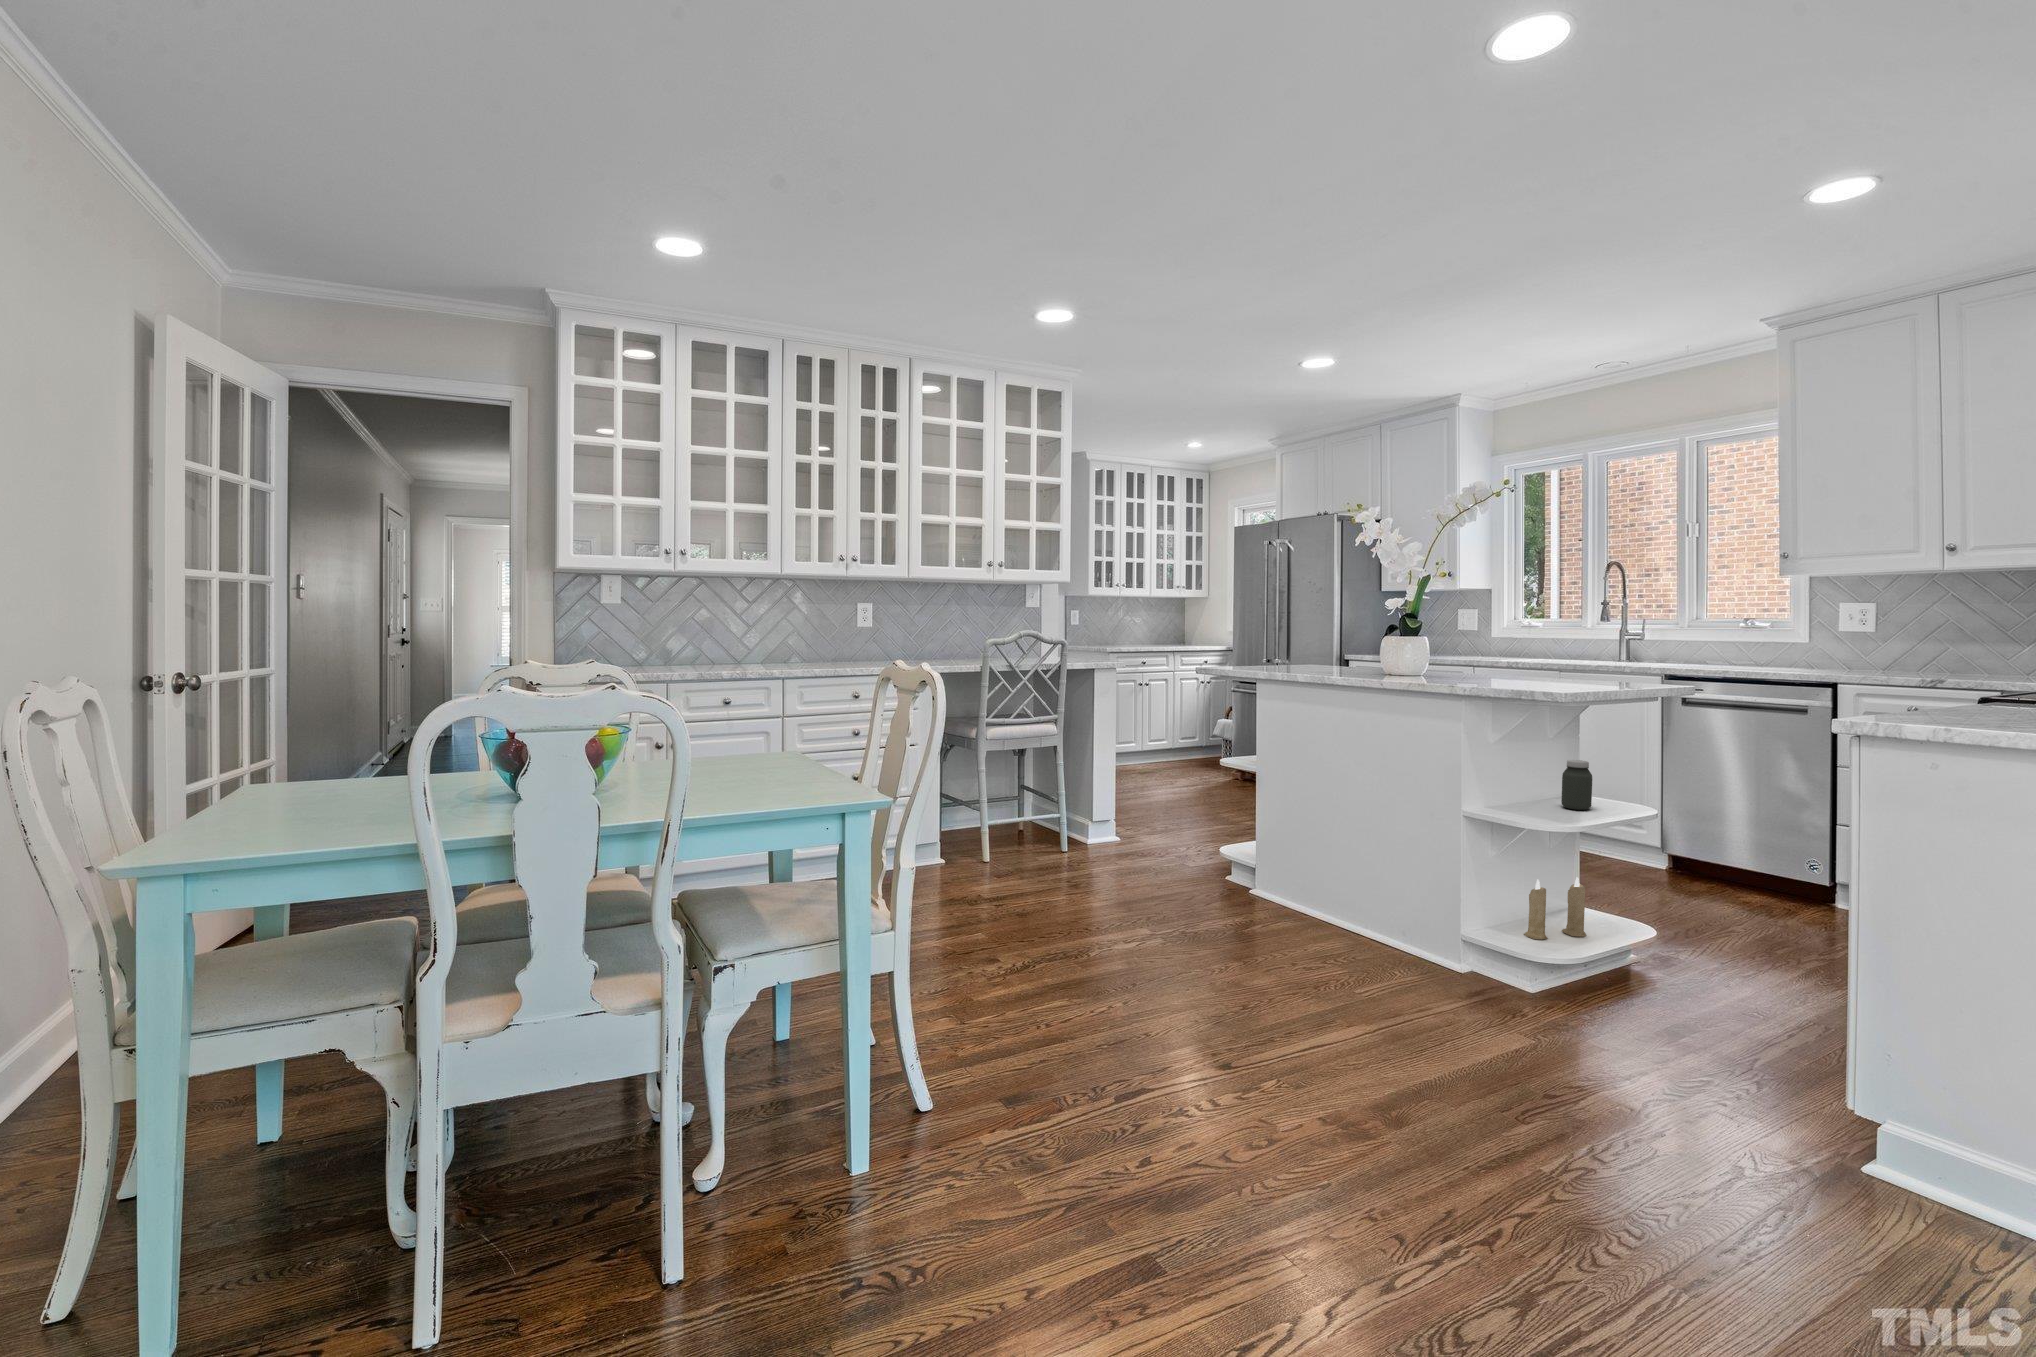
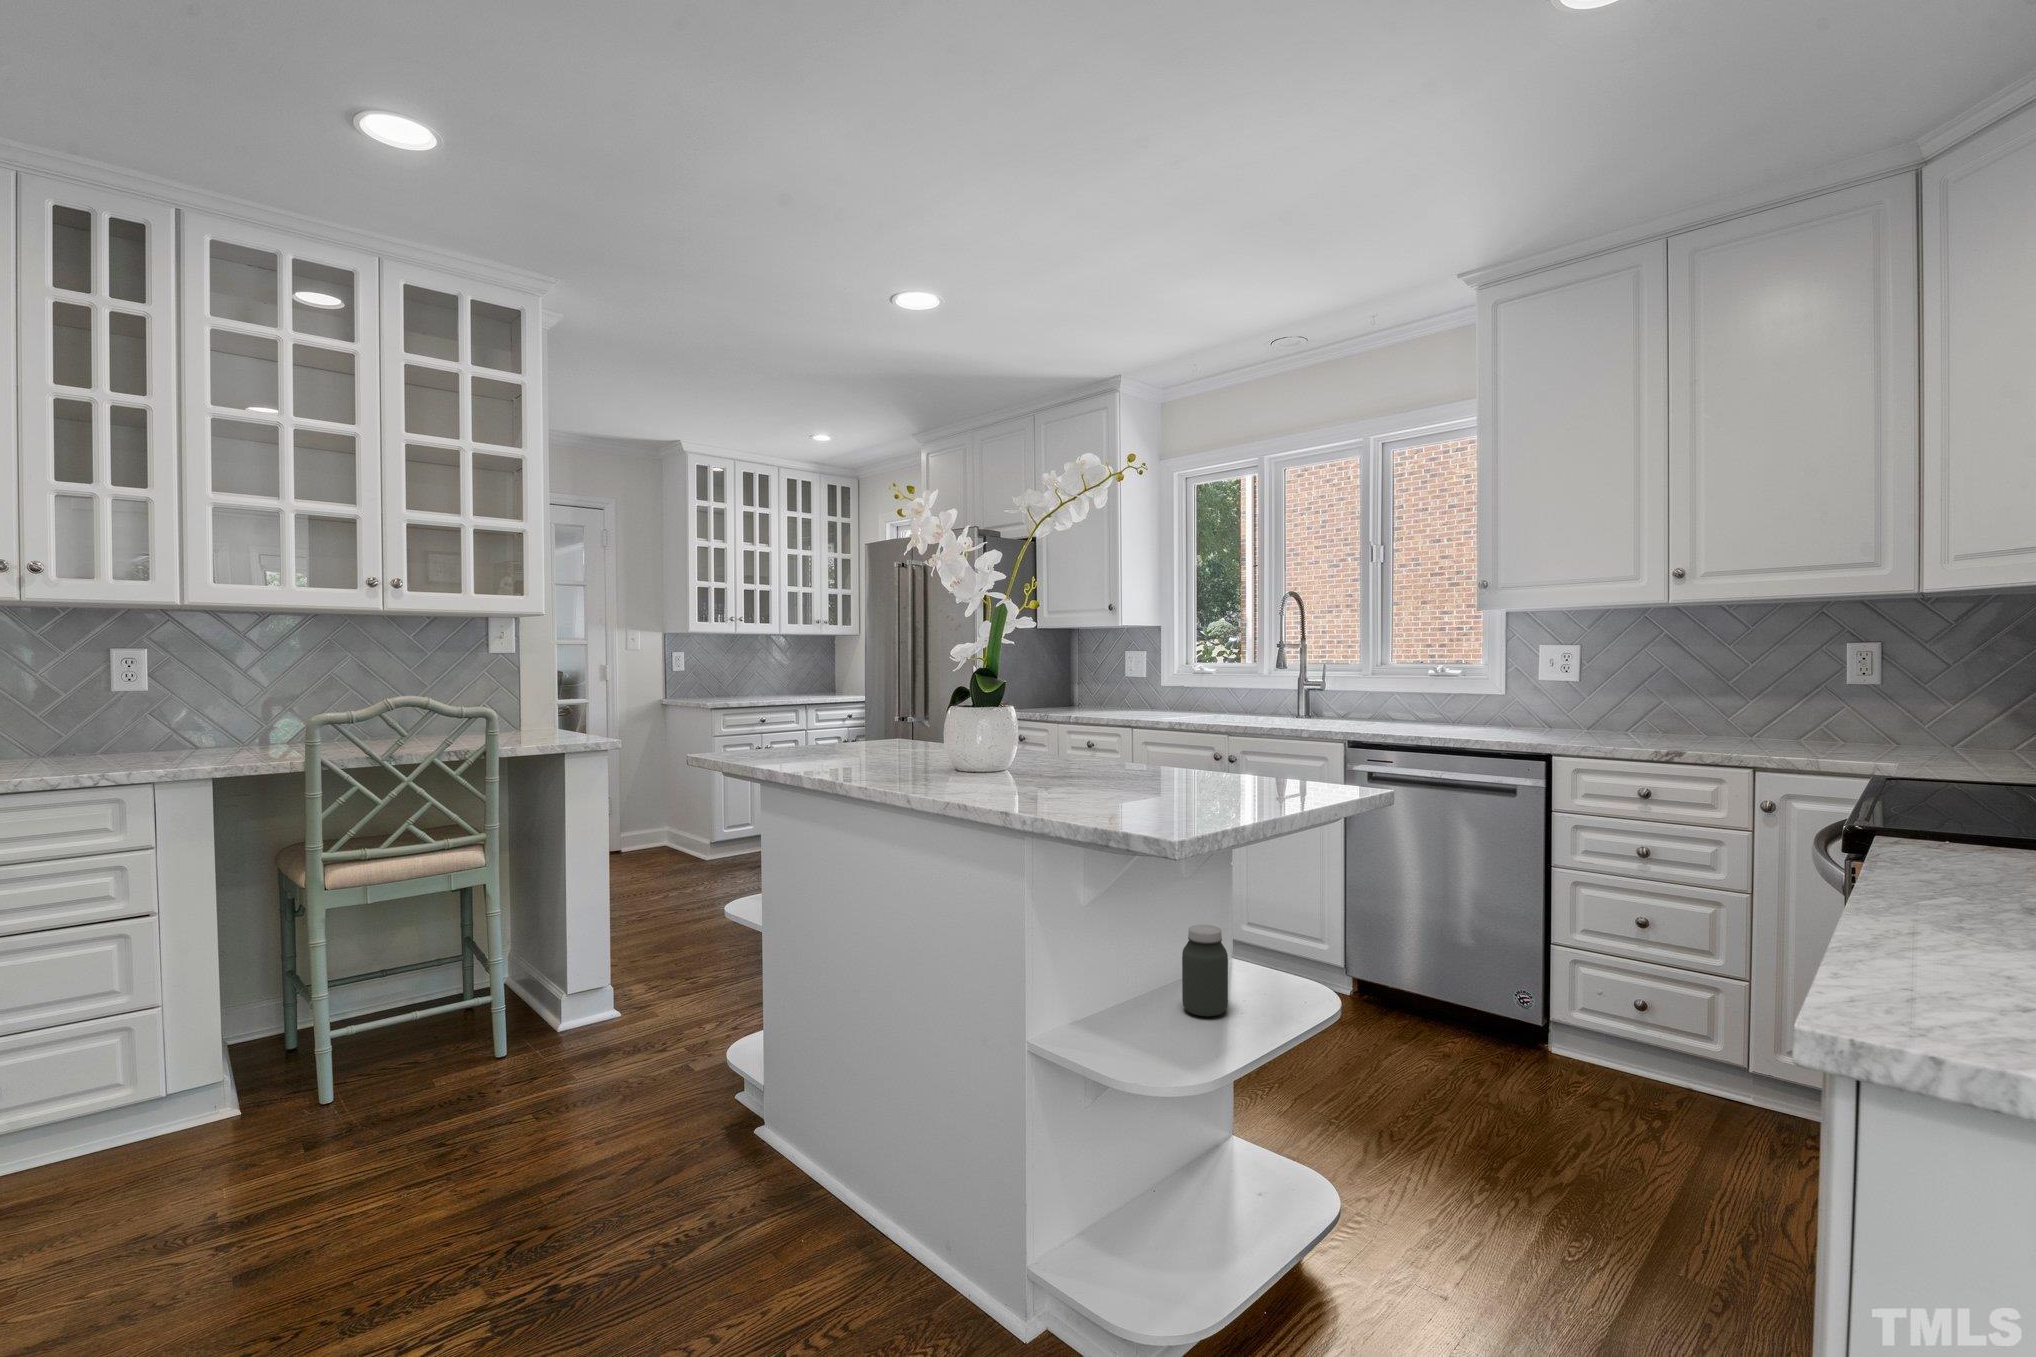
candle: present [1524,877,1586,940] -> none [1119,1133,1224,1275]

